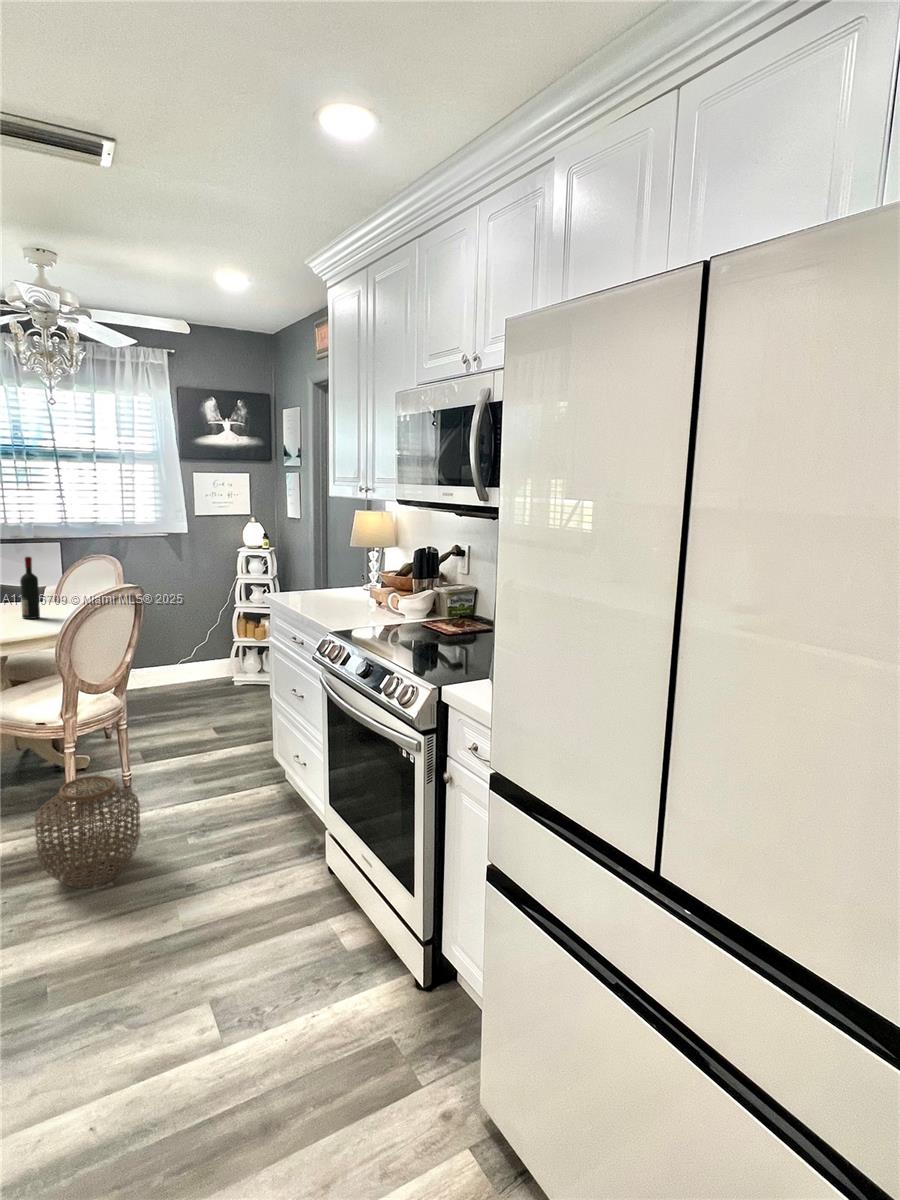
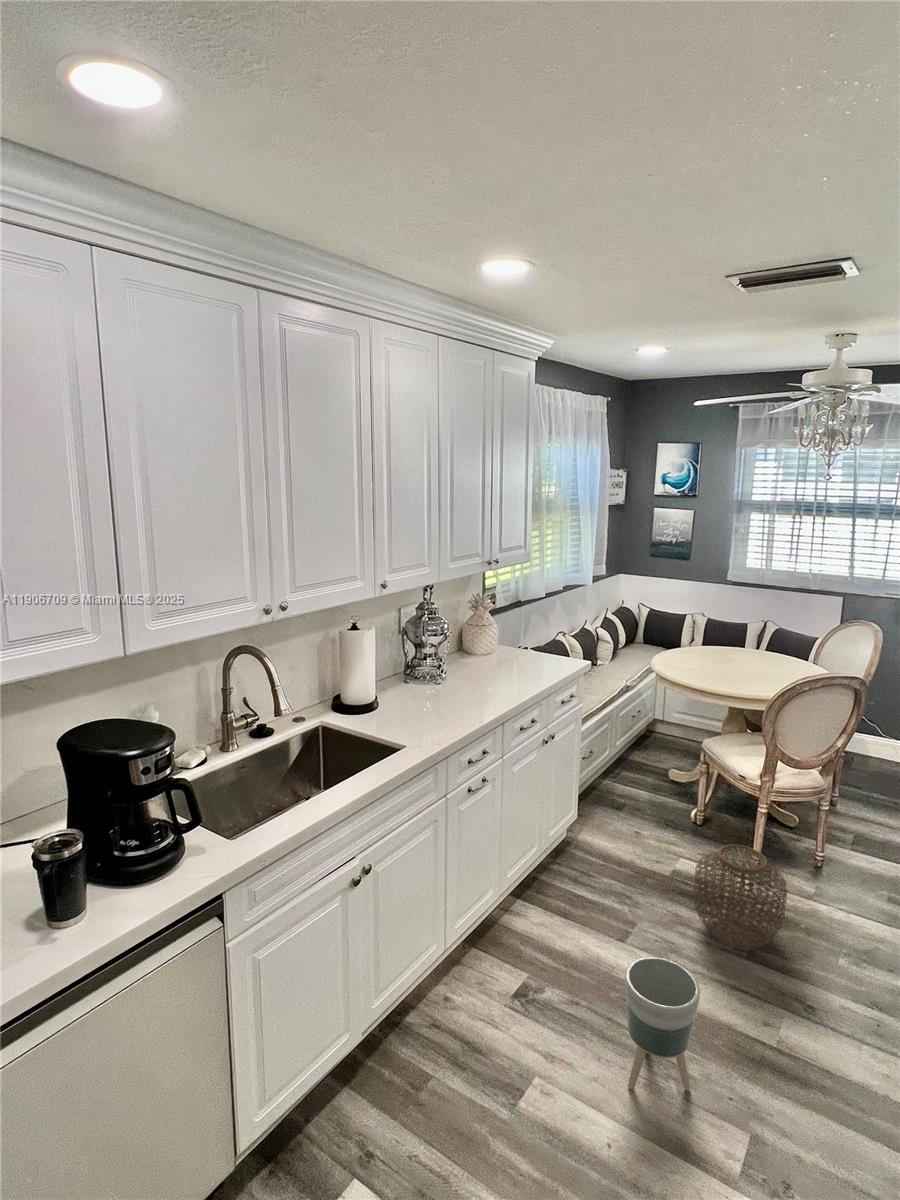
wine bottle: present [20,557,40,619] -> none [764,621,783,678]
planter: none [42,896,139,1066] -> present [625,957,700,1091]

